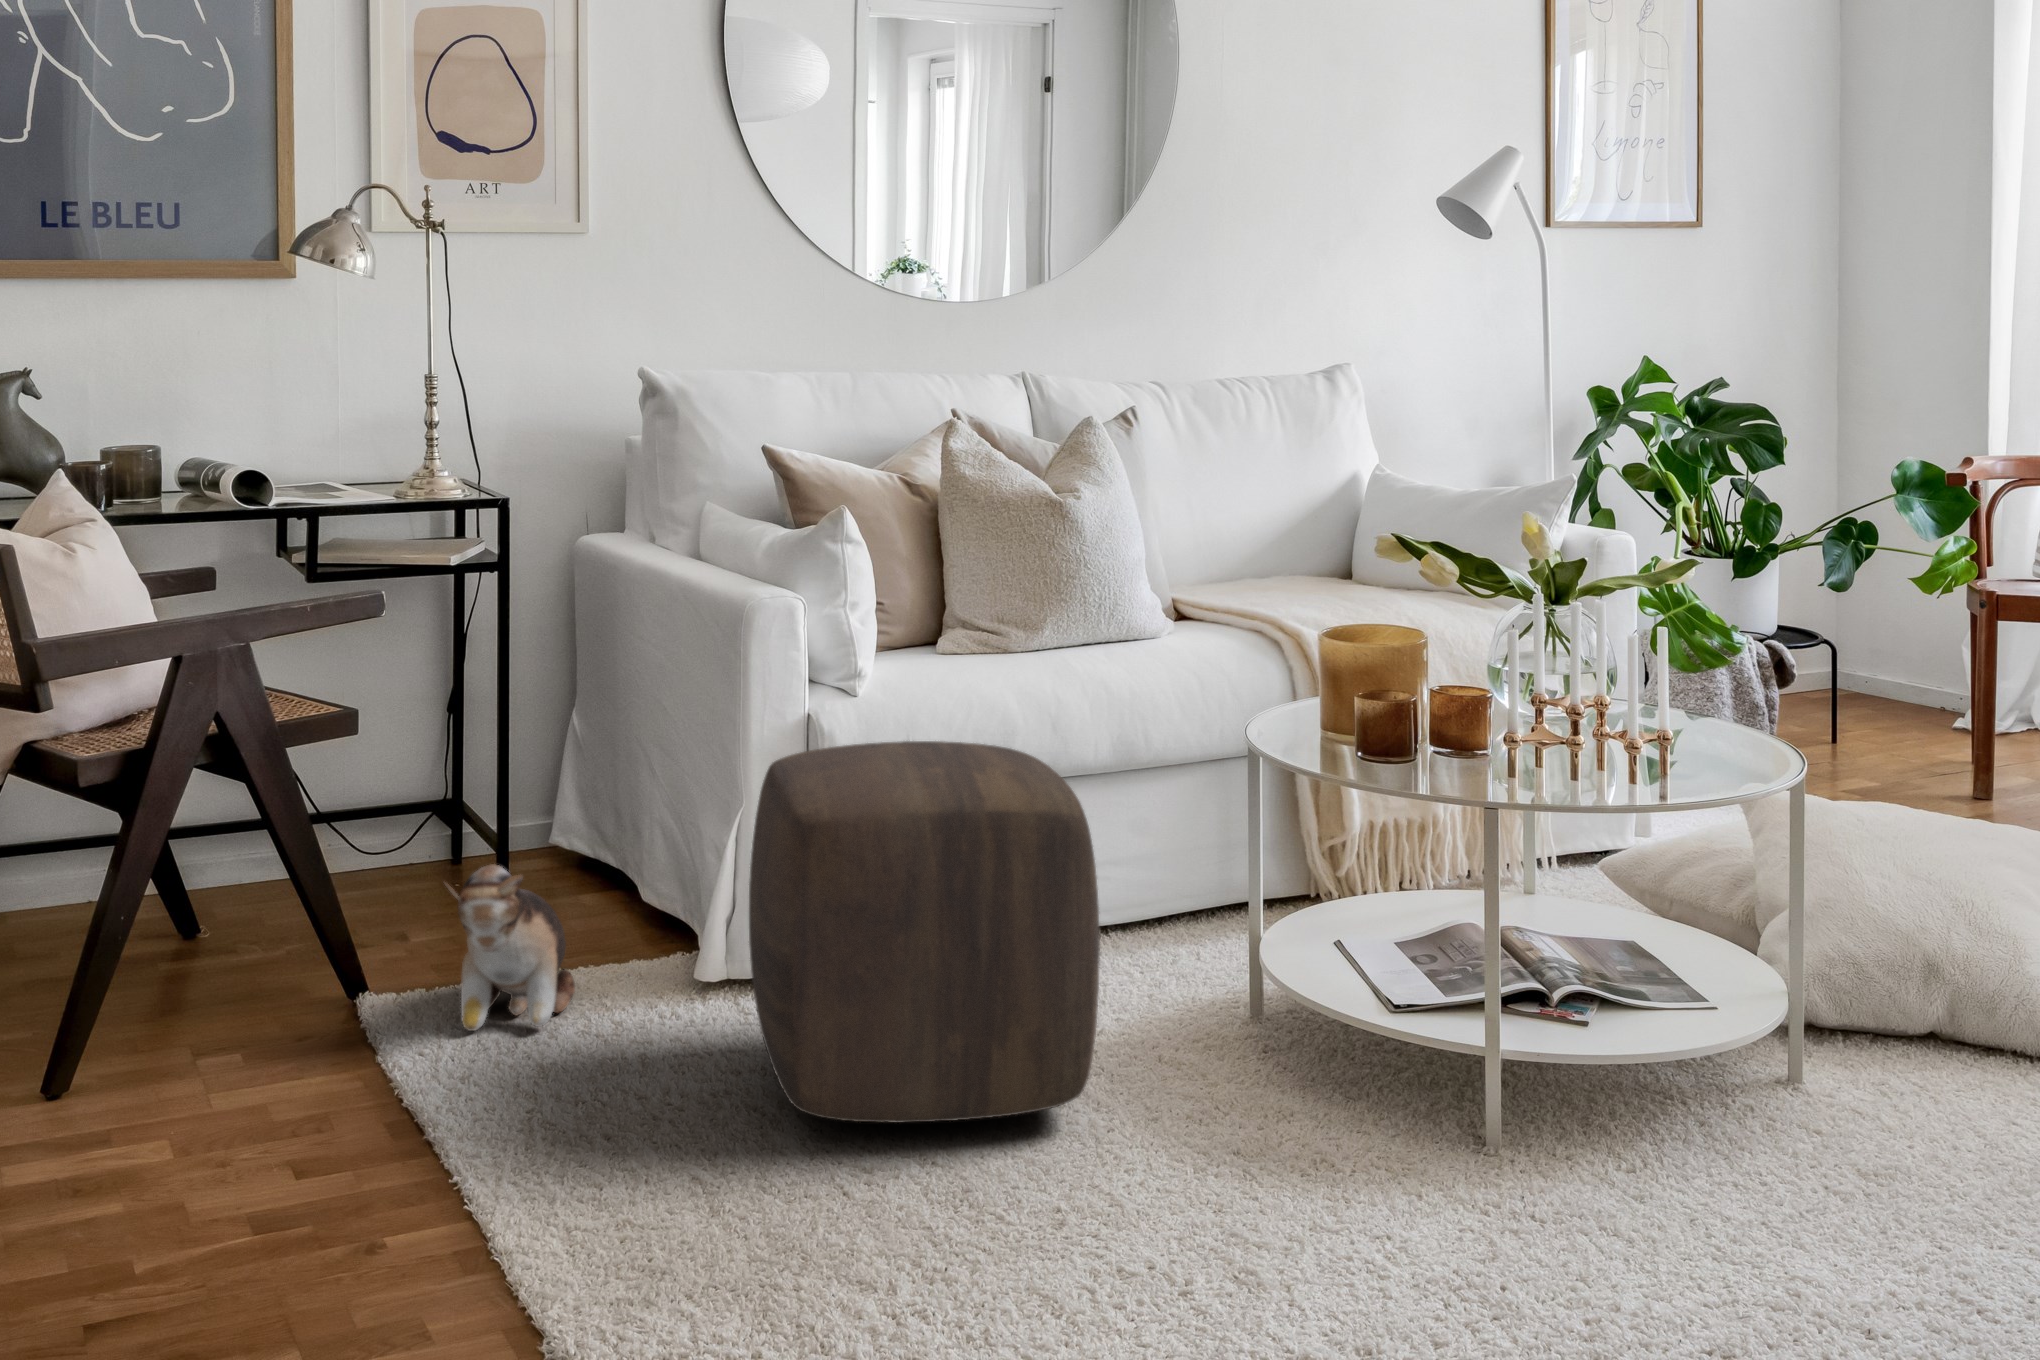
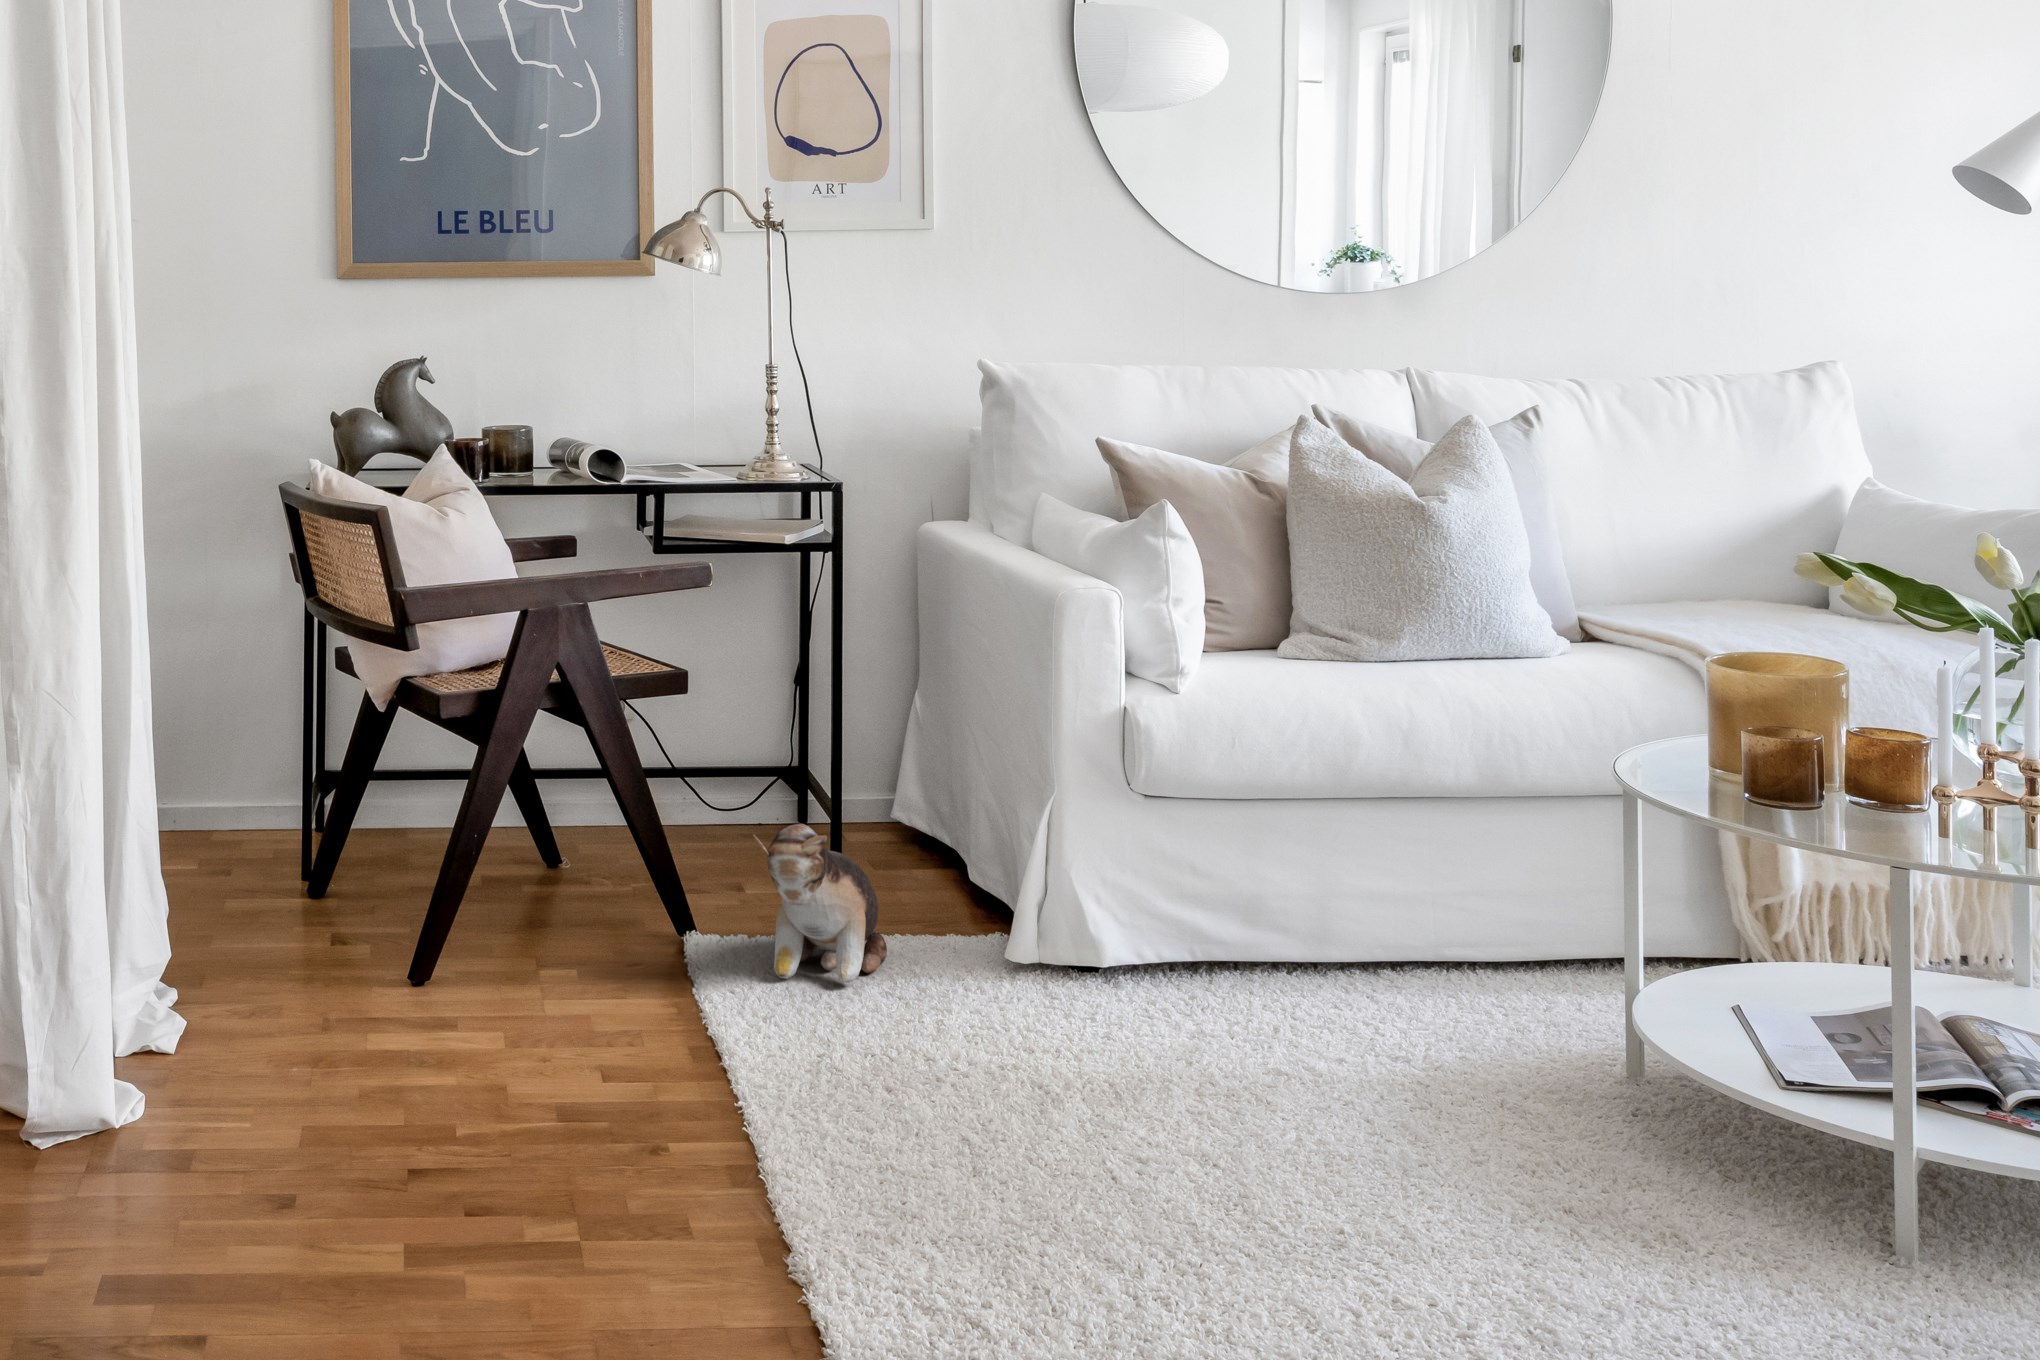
ottoman: present [749,741,1100,1123] -> none [1041,740,1412,1131]

